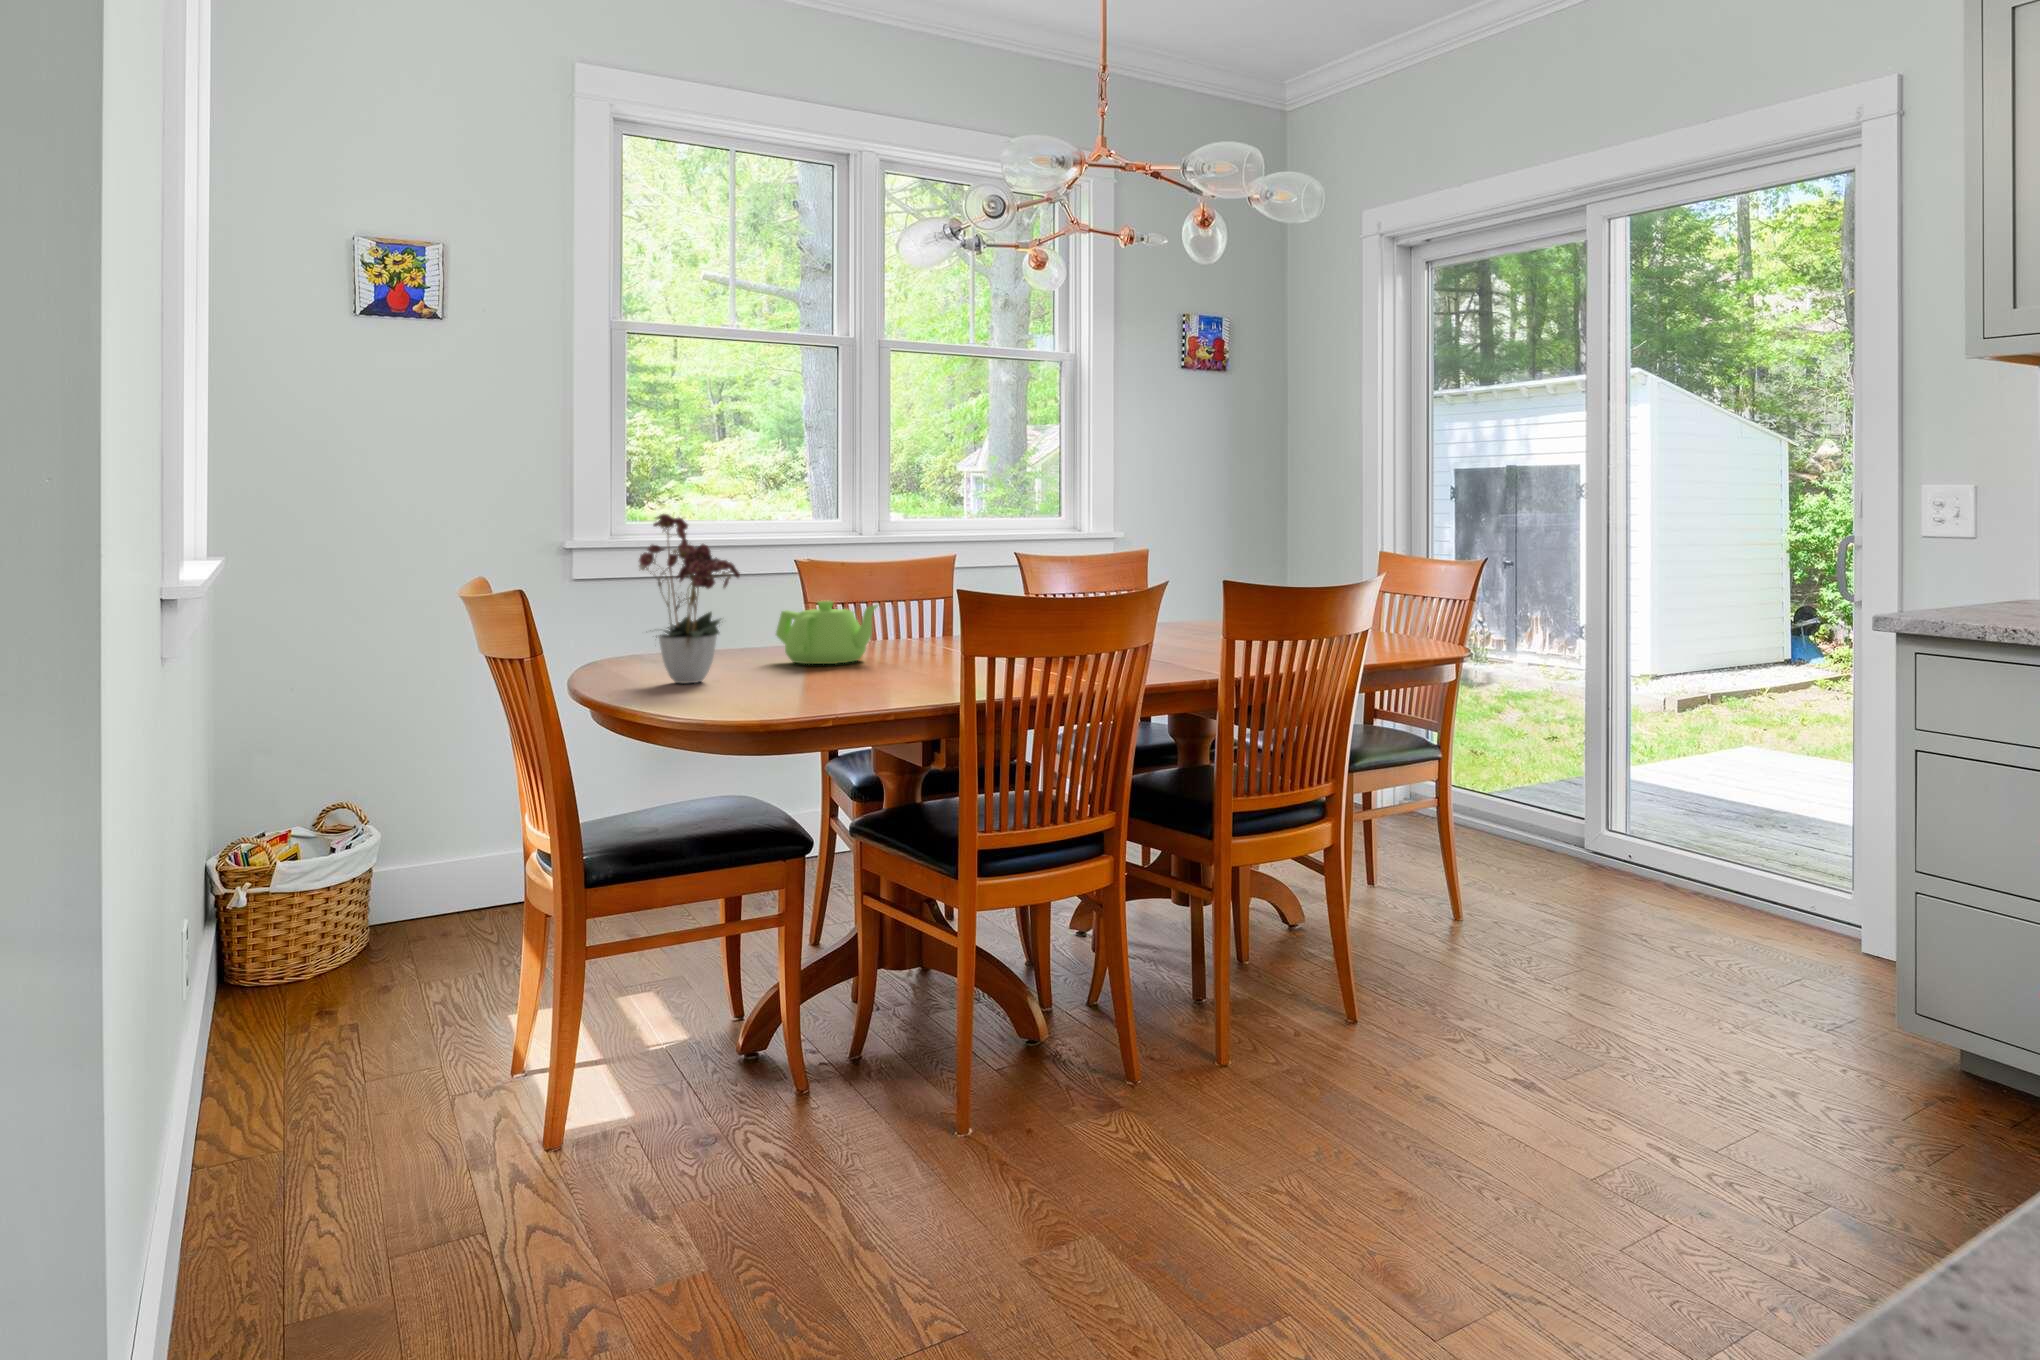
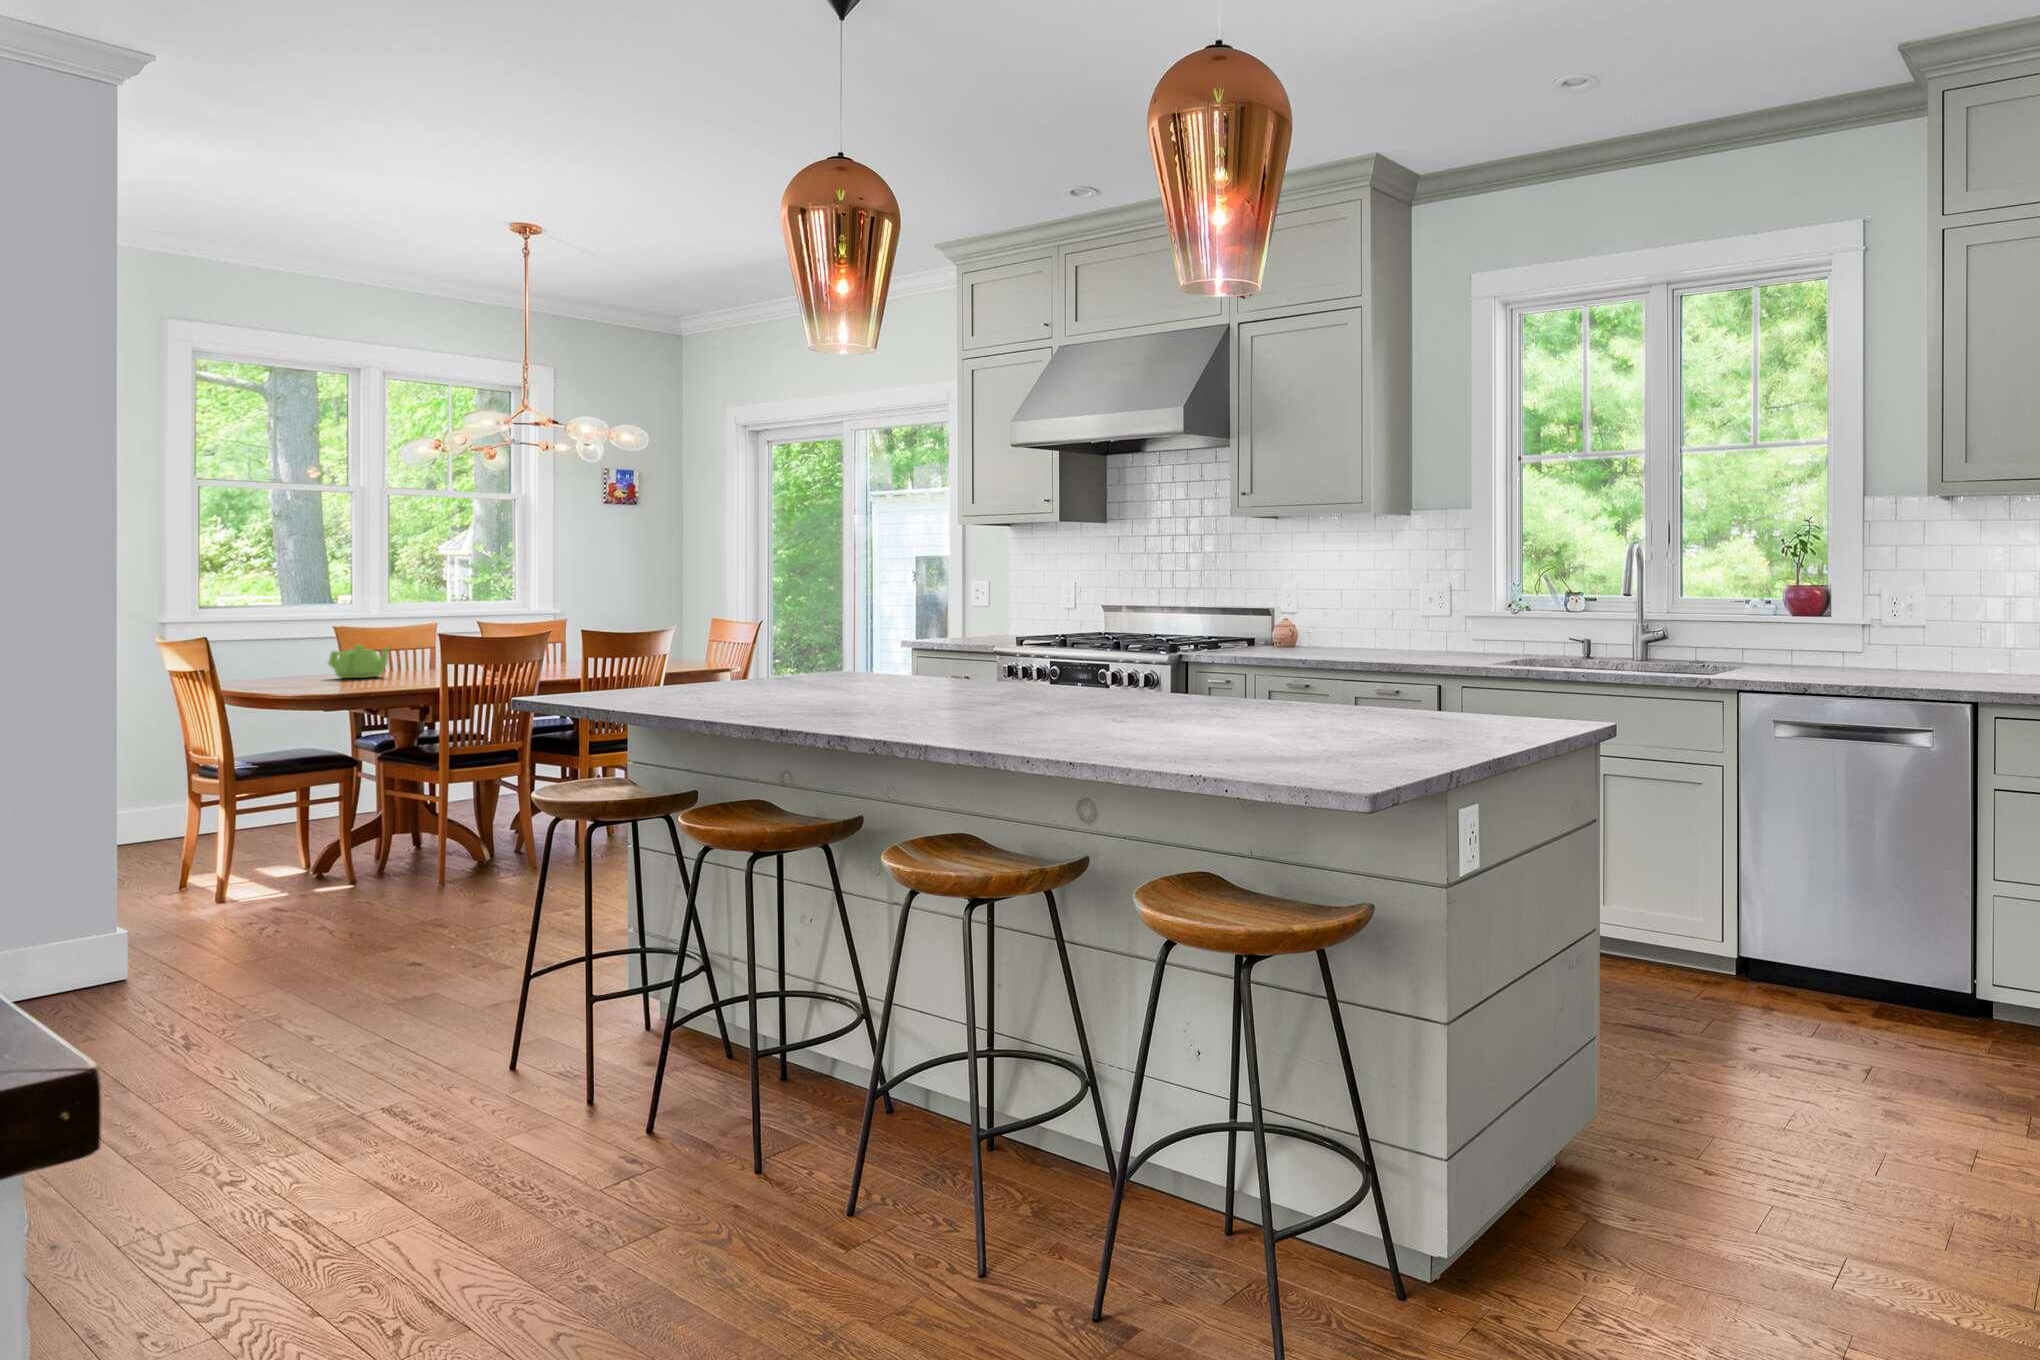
flower arrangement: present [639,514,740,683] -> none [246,595,318,686]

